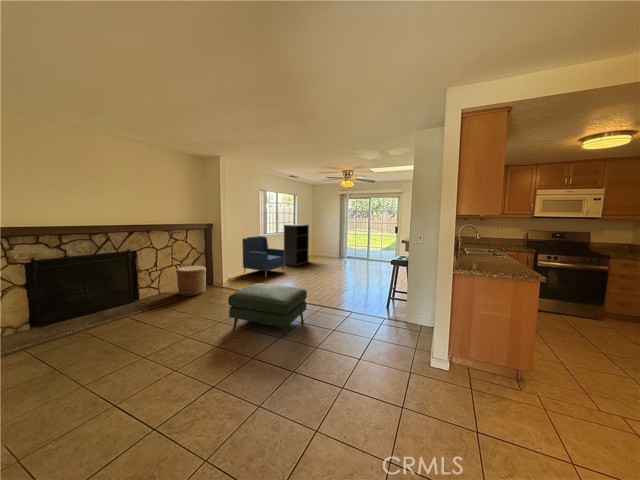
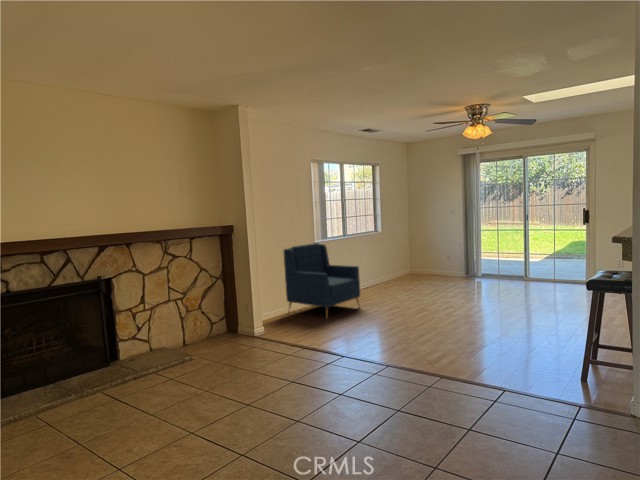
bookshelf: present [284,224,309,266] -> none [356,218,406,296]
woven basket: present [176,266,206,296] -> none [174,300,222,354]
ottoman: present [228,283,307,337] -> none [253,332,403,444]

